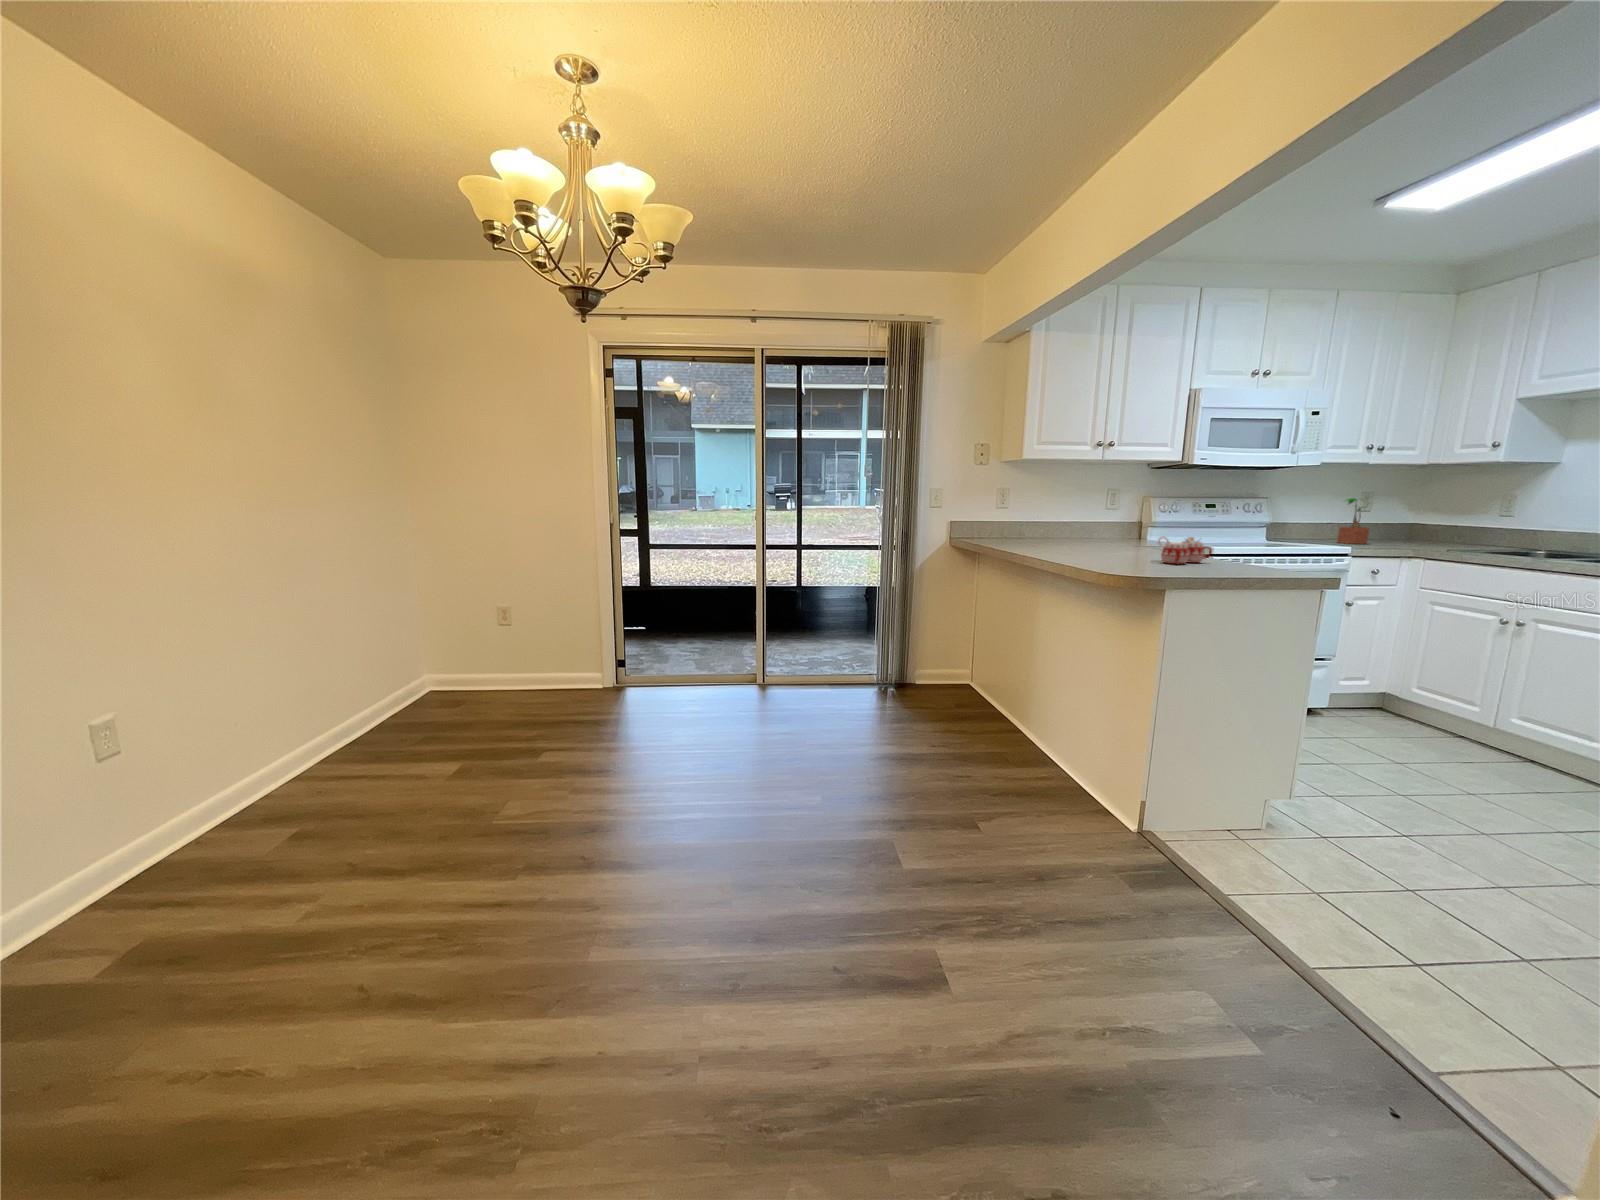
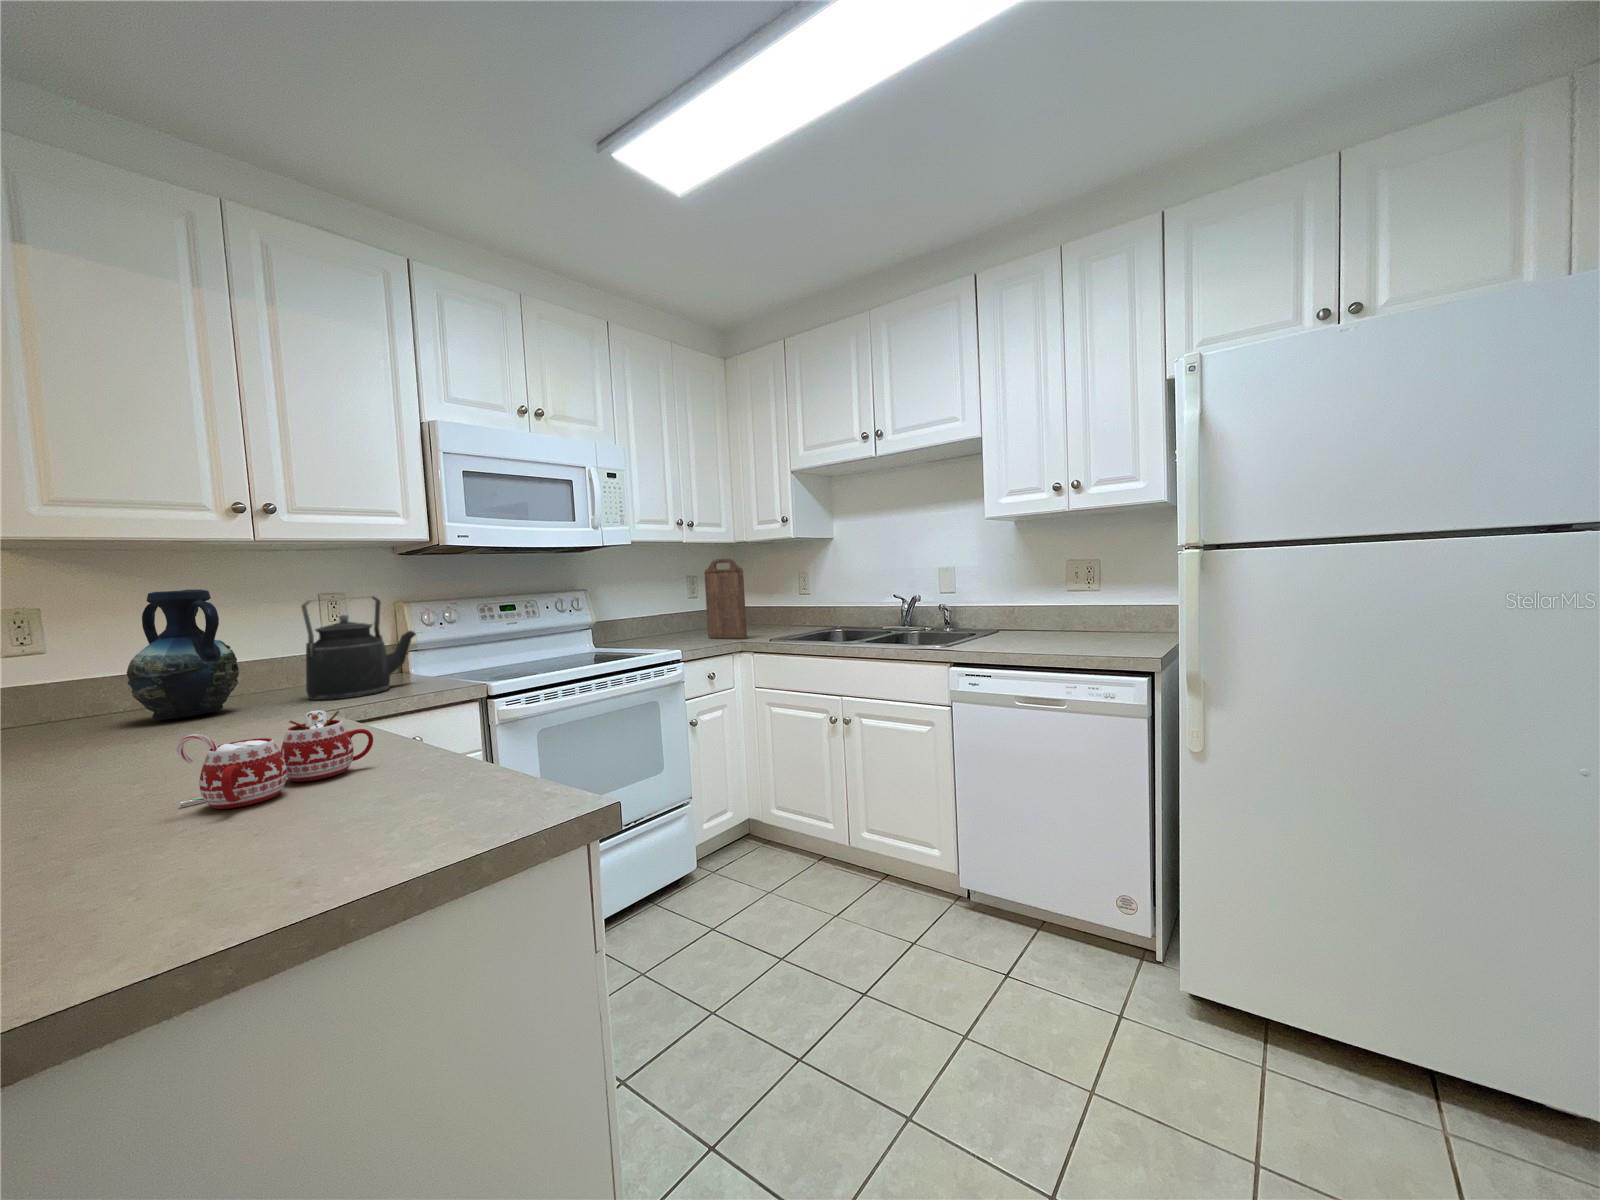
cutting board: none [1374,479,1429,549] -> present [704,558,747,639]
vase: none [1052,484,1092,542] -> present [127,589,239,719]
kettle: none [1112,492,1166,545] -> present [301,596,416,700]
potted plant: present [1337,498,1369,544] -> none [671,583,703,639]

